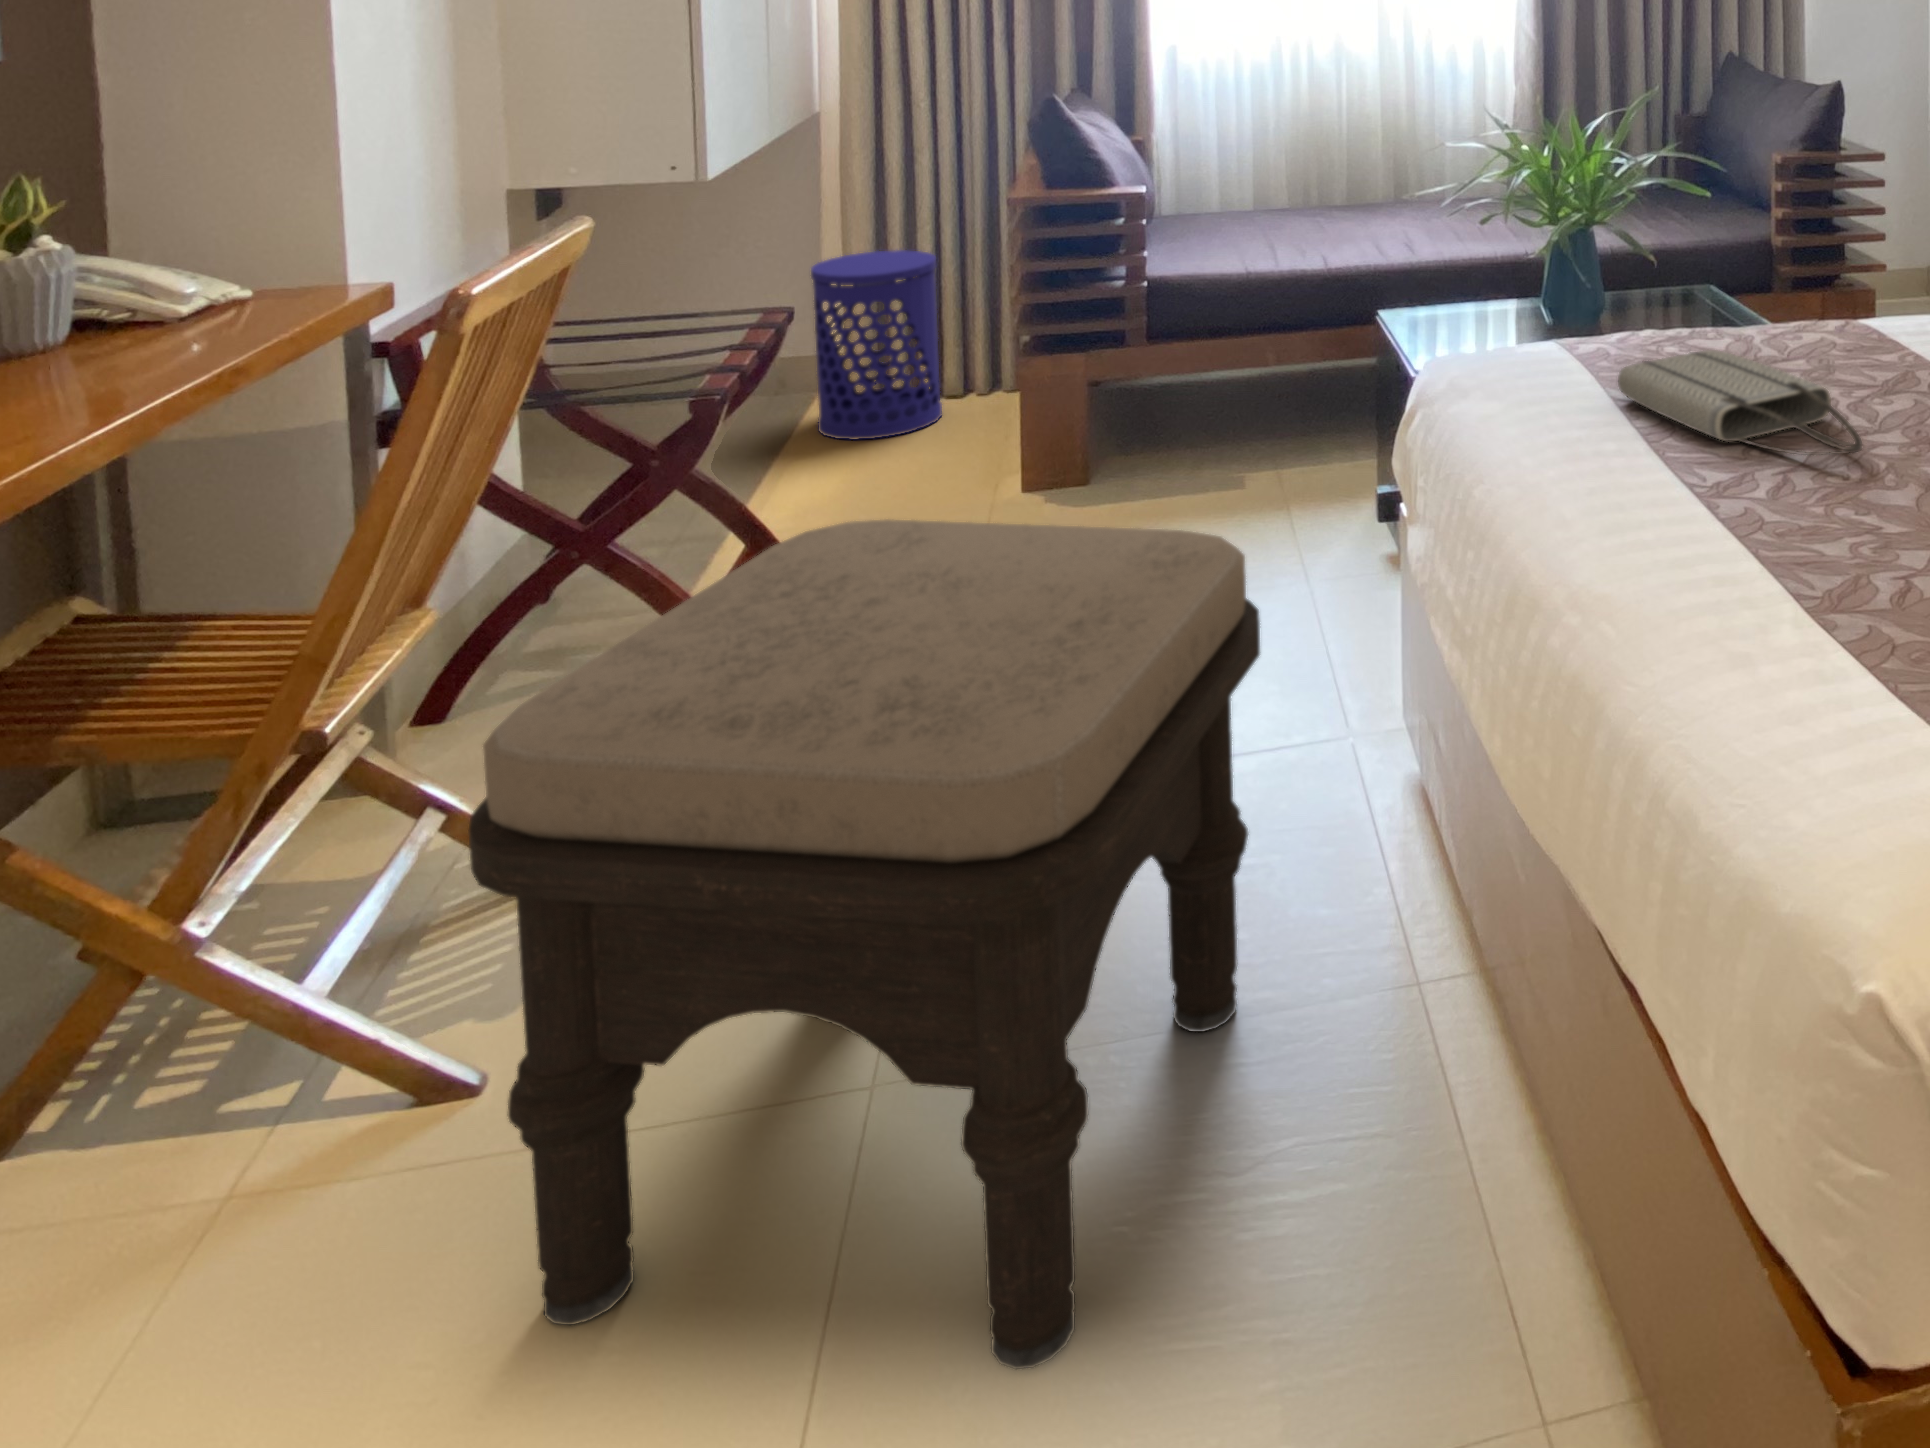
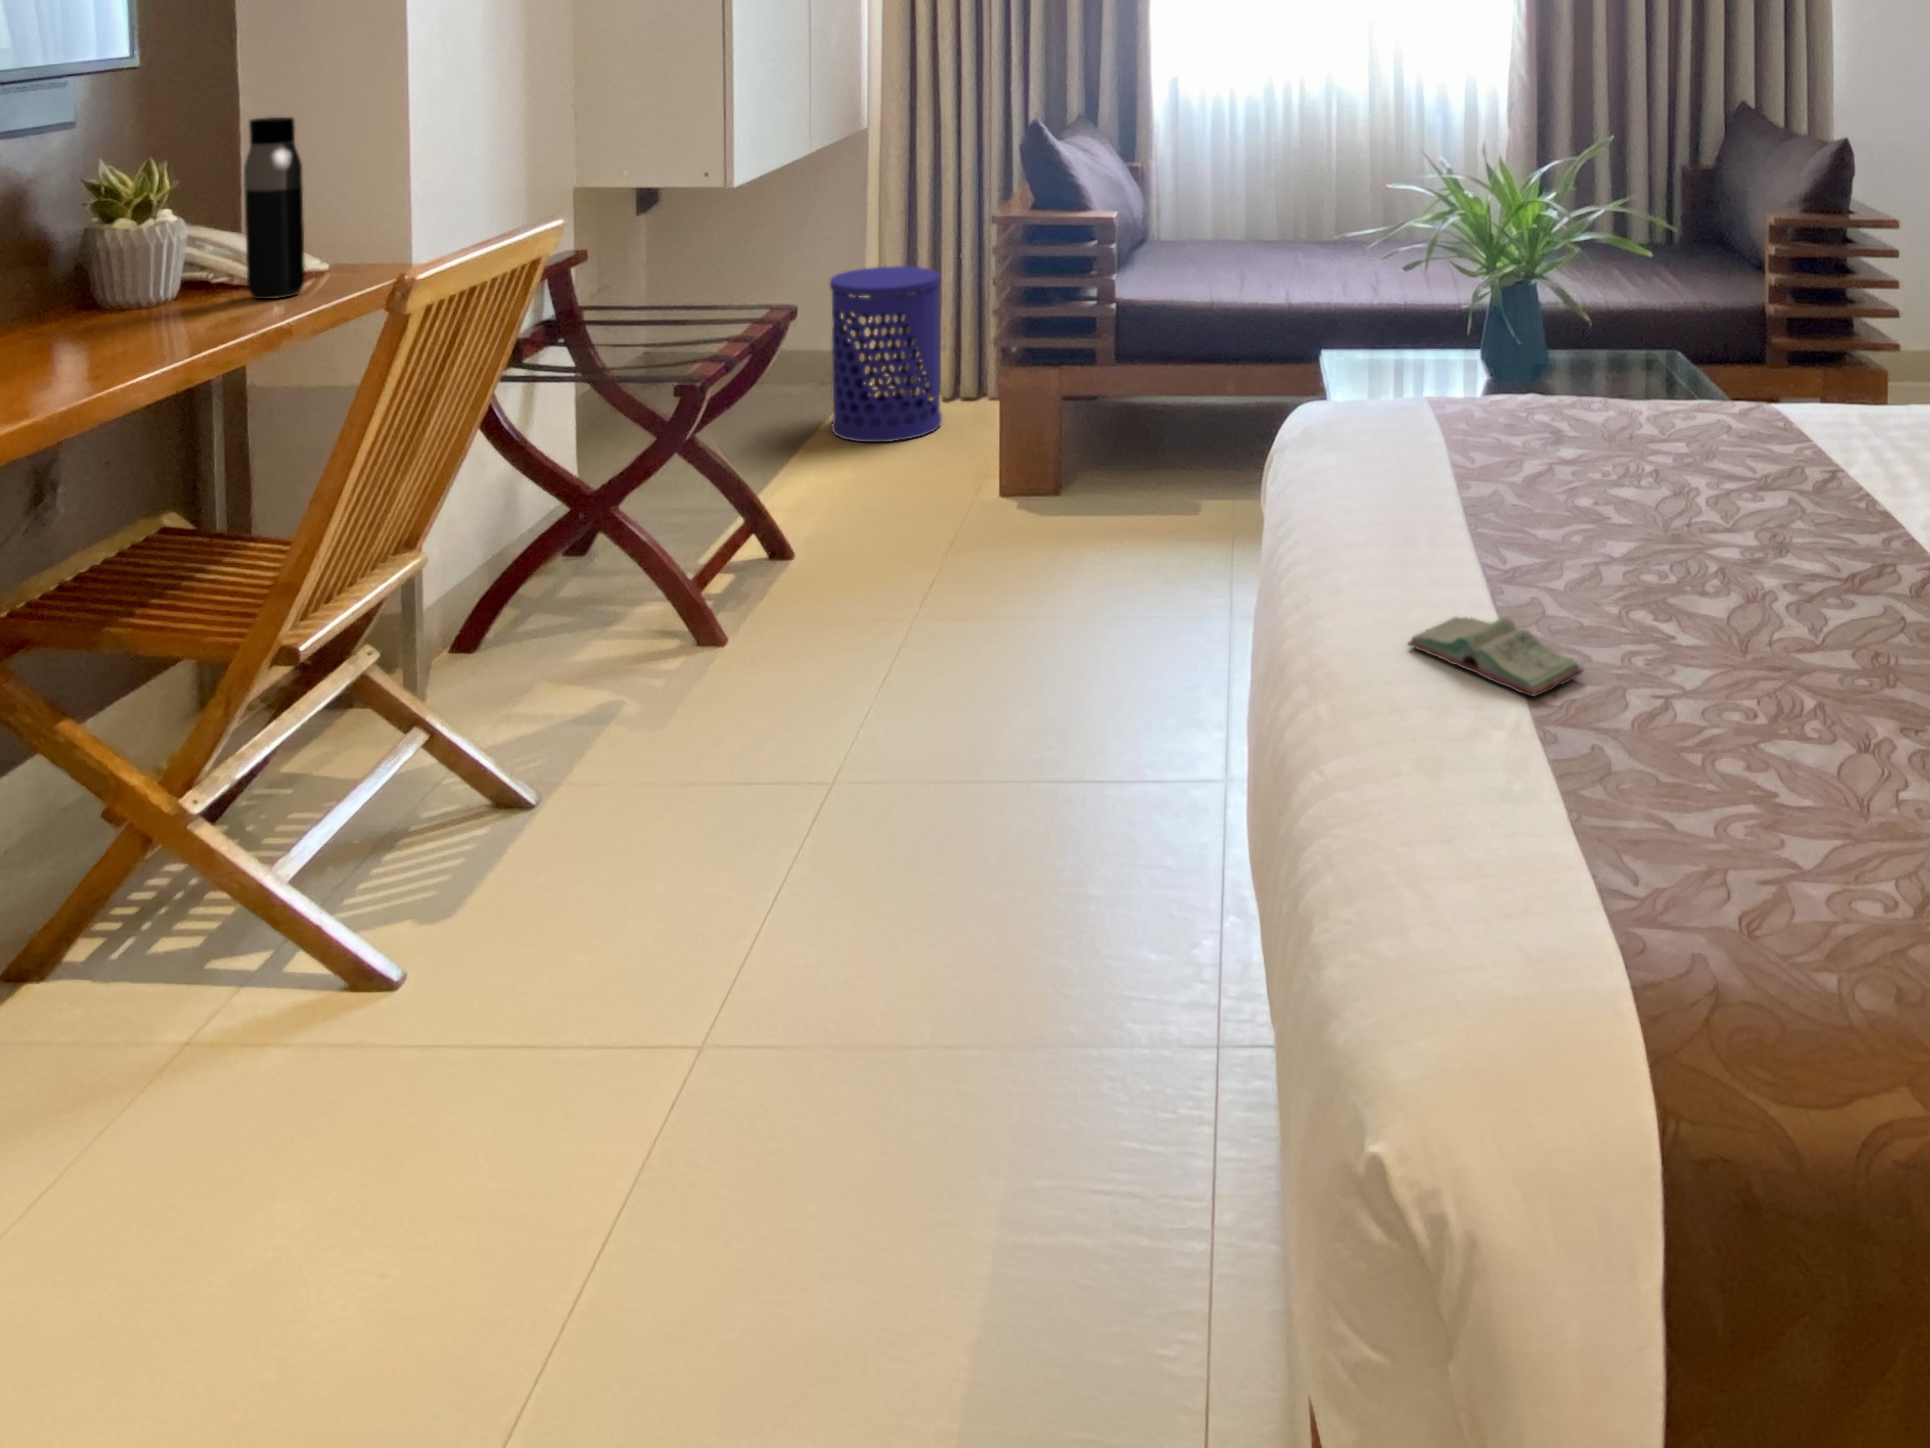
water bottle: none [153,115,240,333] -> present [244,117,305,299]
tote bag: present [1618,350,1862,455] -> none [1466,423,1689,546]
ottoman: present [468,520,1260,1369] -> none [338,513,1061,1340]
book: none [1657,532,1830,601] -> present [1408,617,1583,696]

